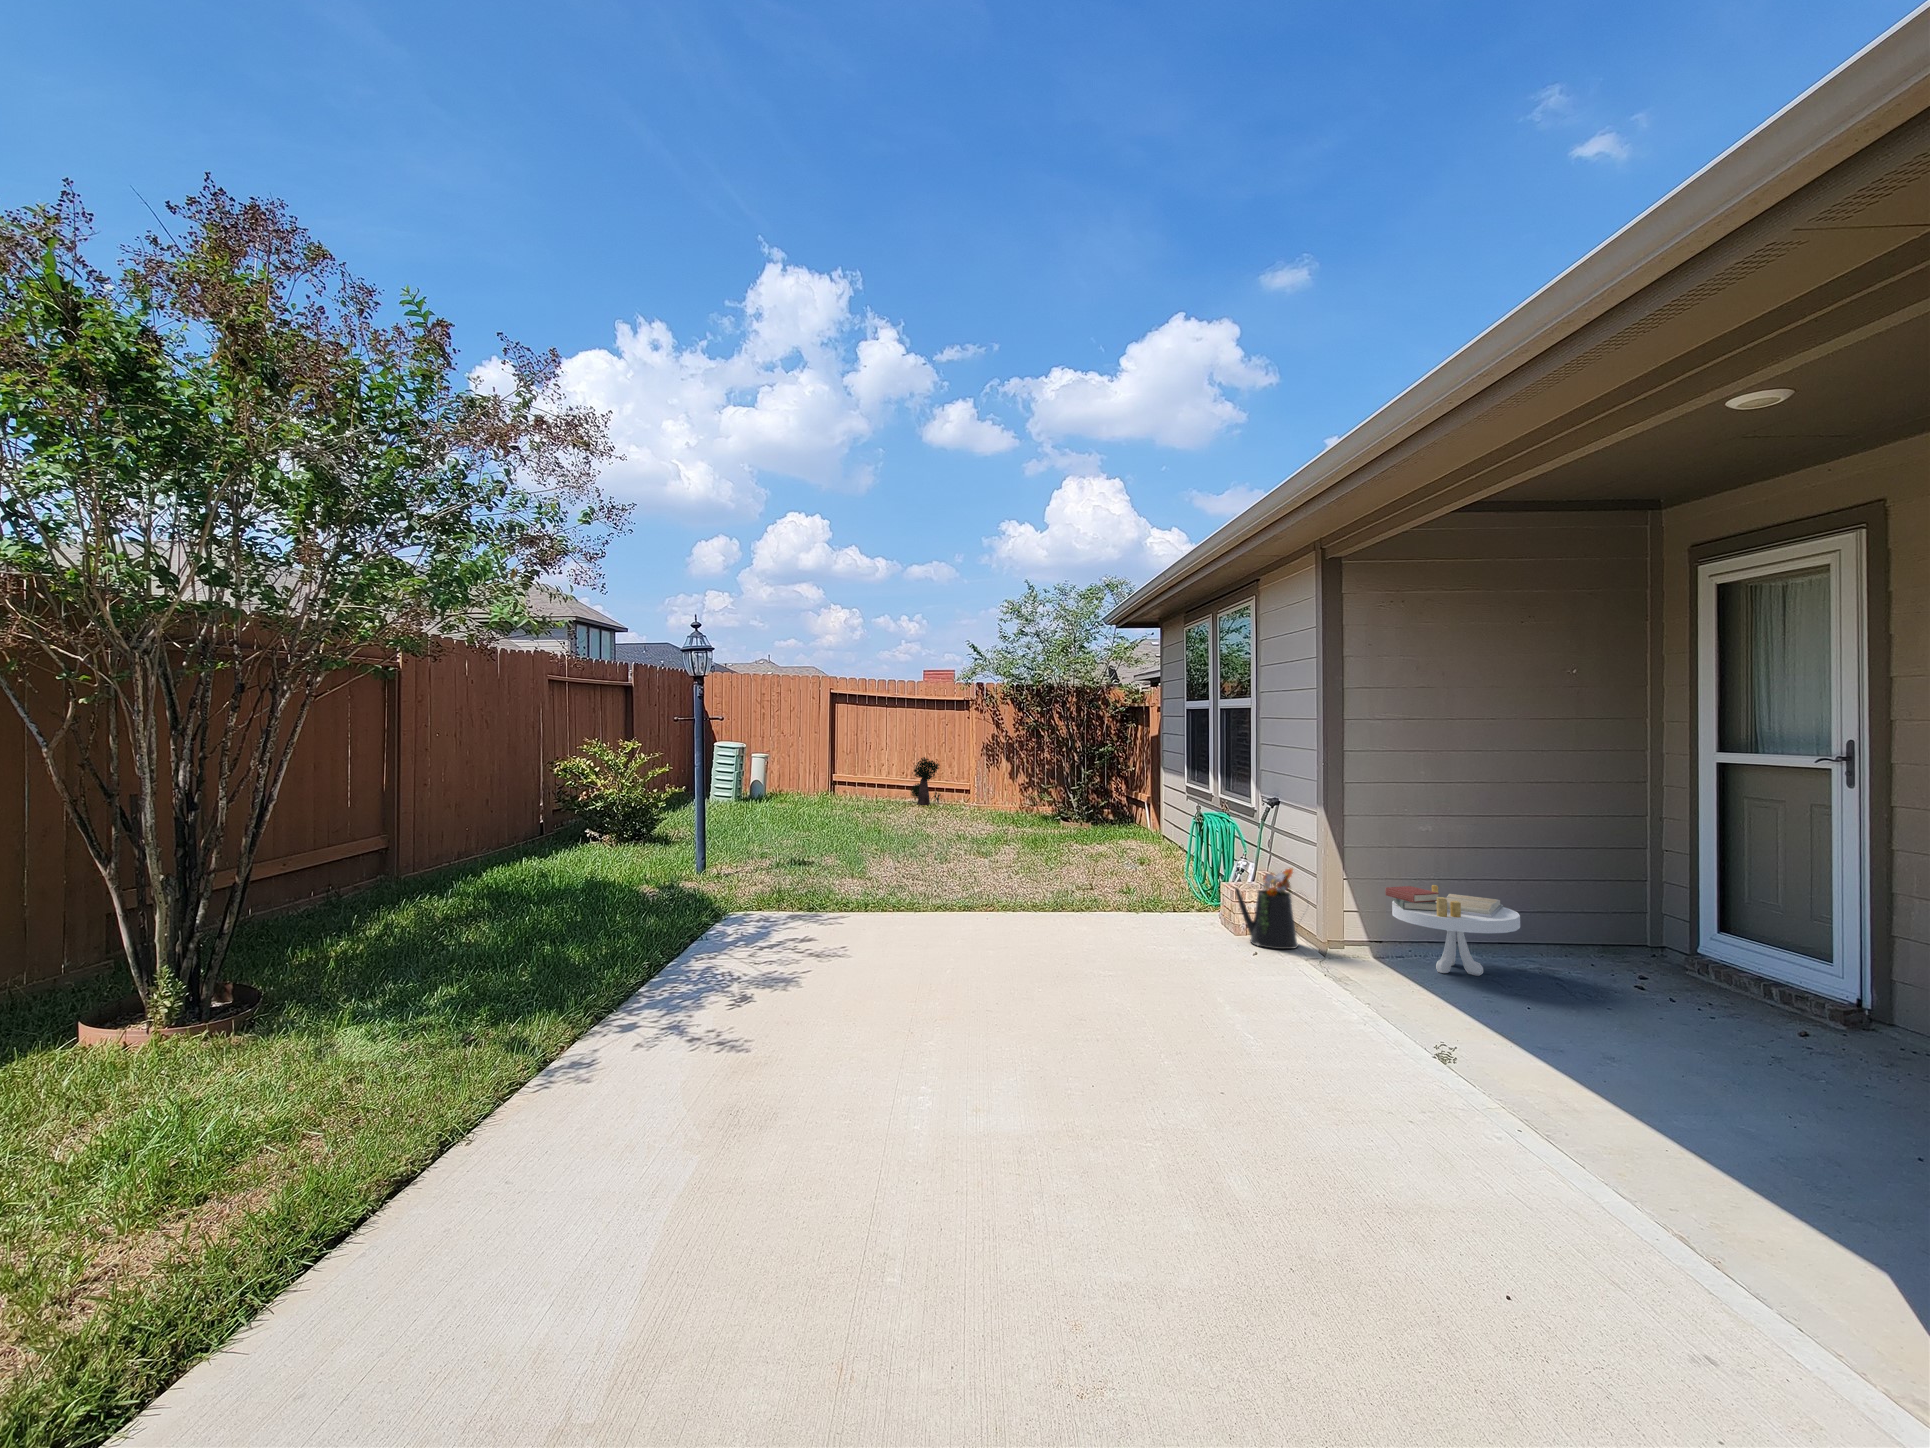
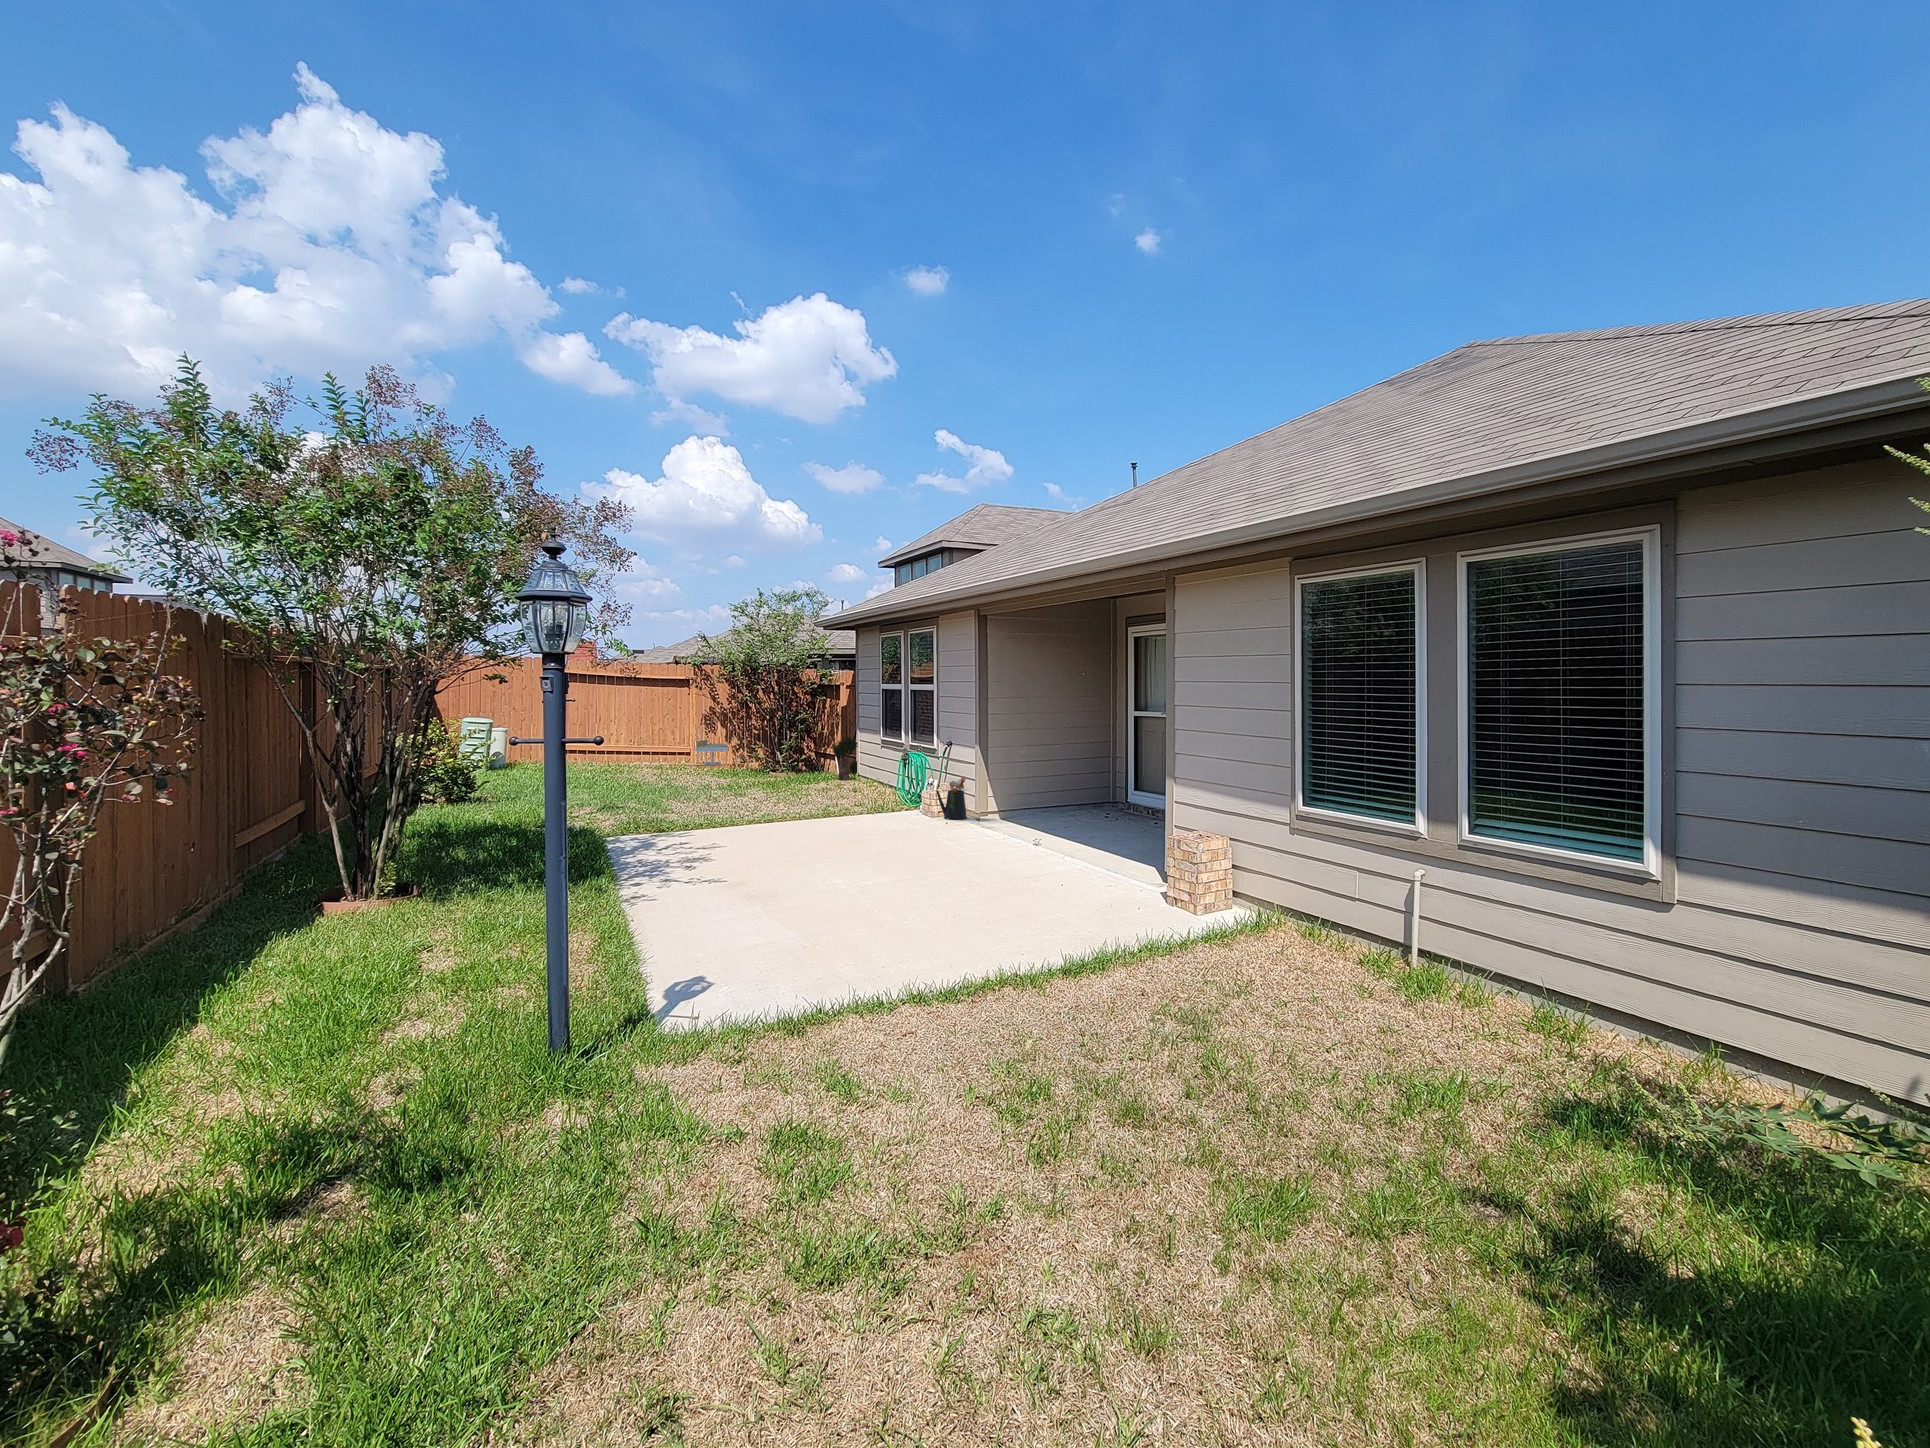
potted plant: present [911,757,941,805] -> present [832,737,859,780]
side table: present [1385,885,1520,976] -> present [695,741,728,766]

